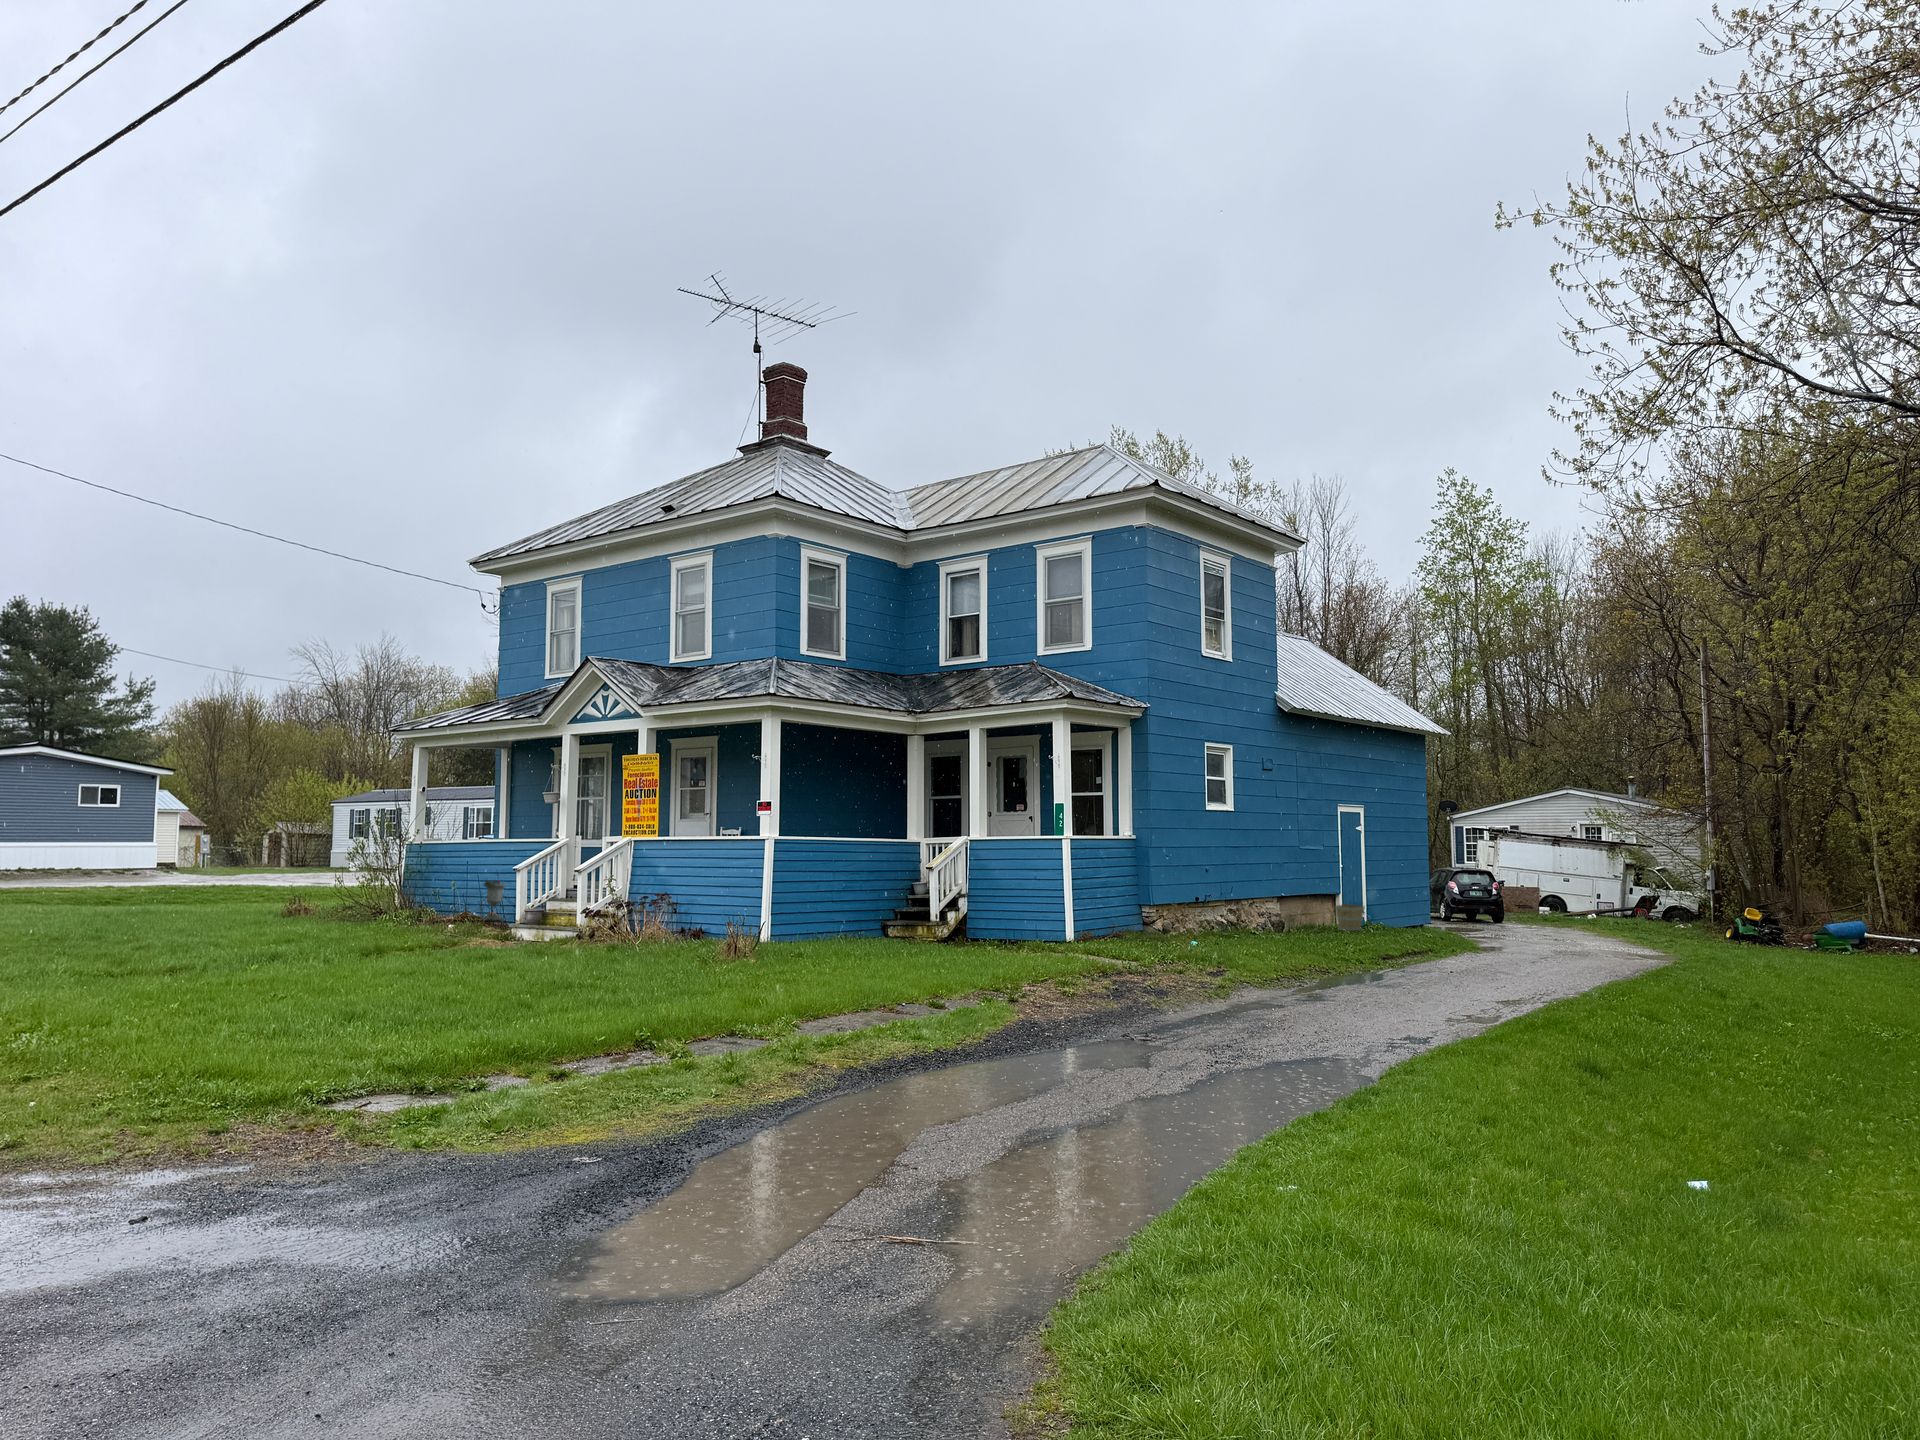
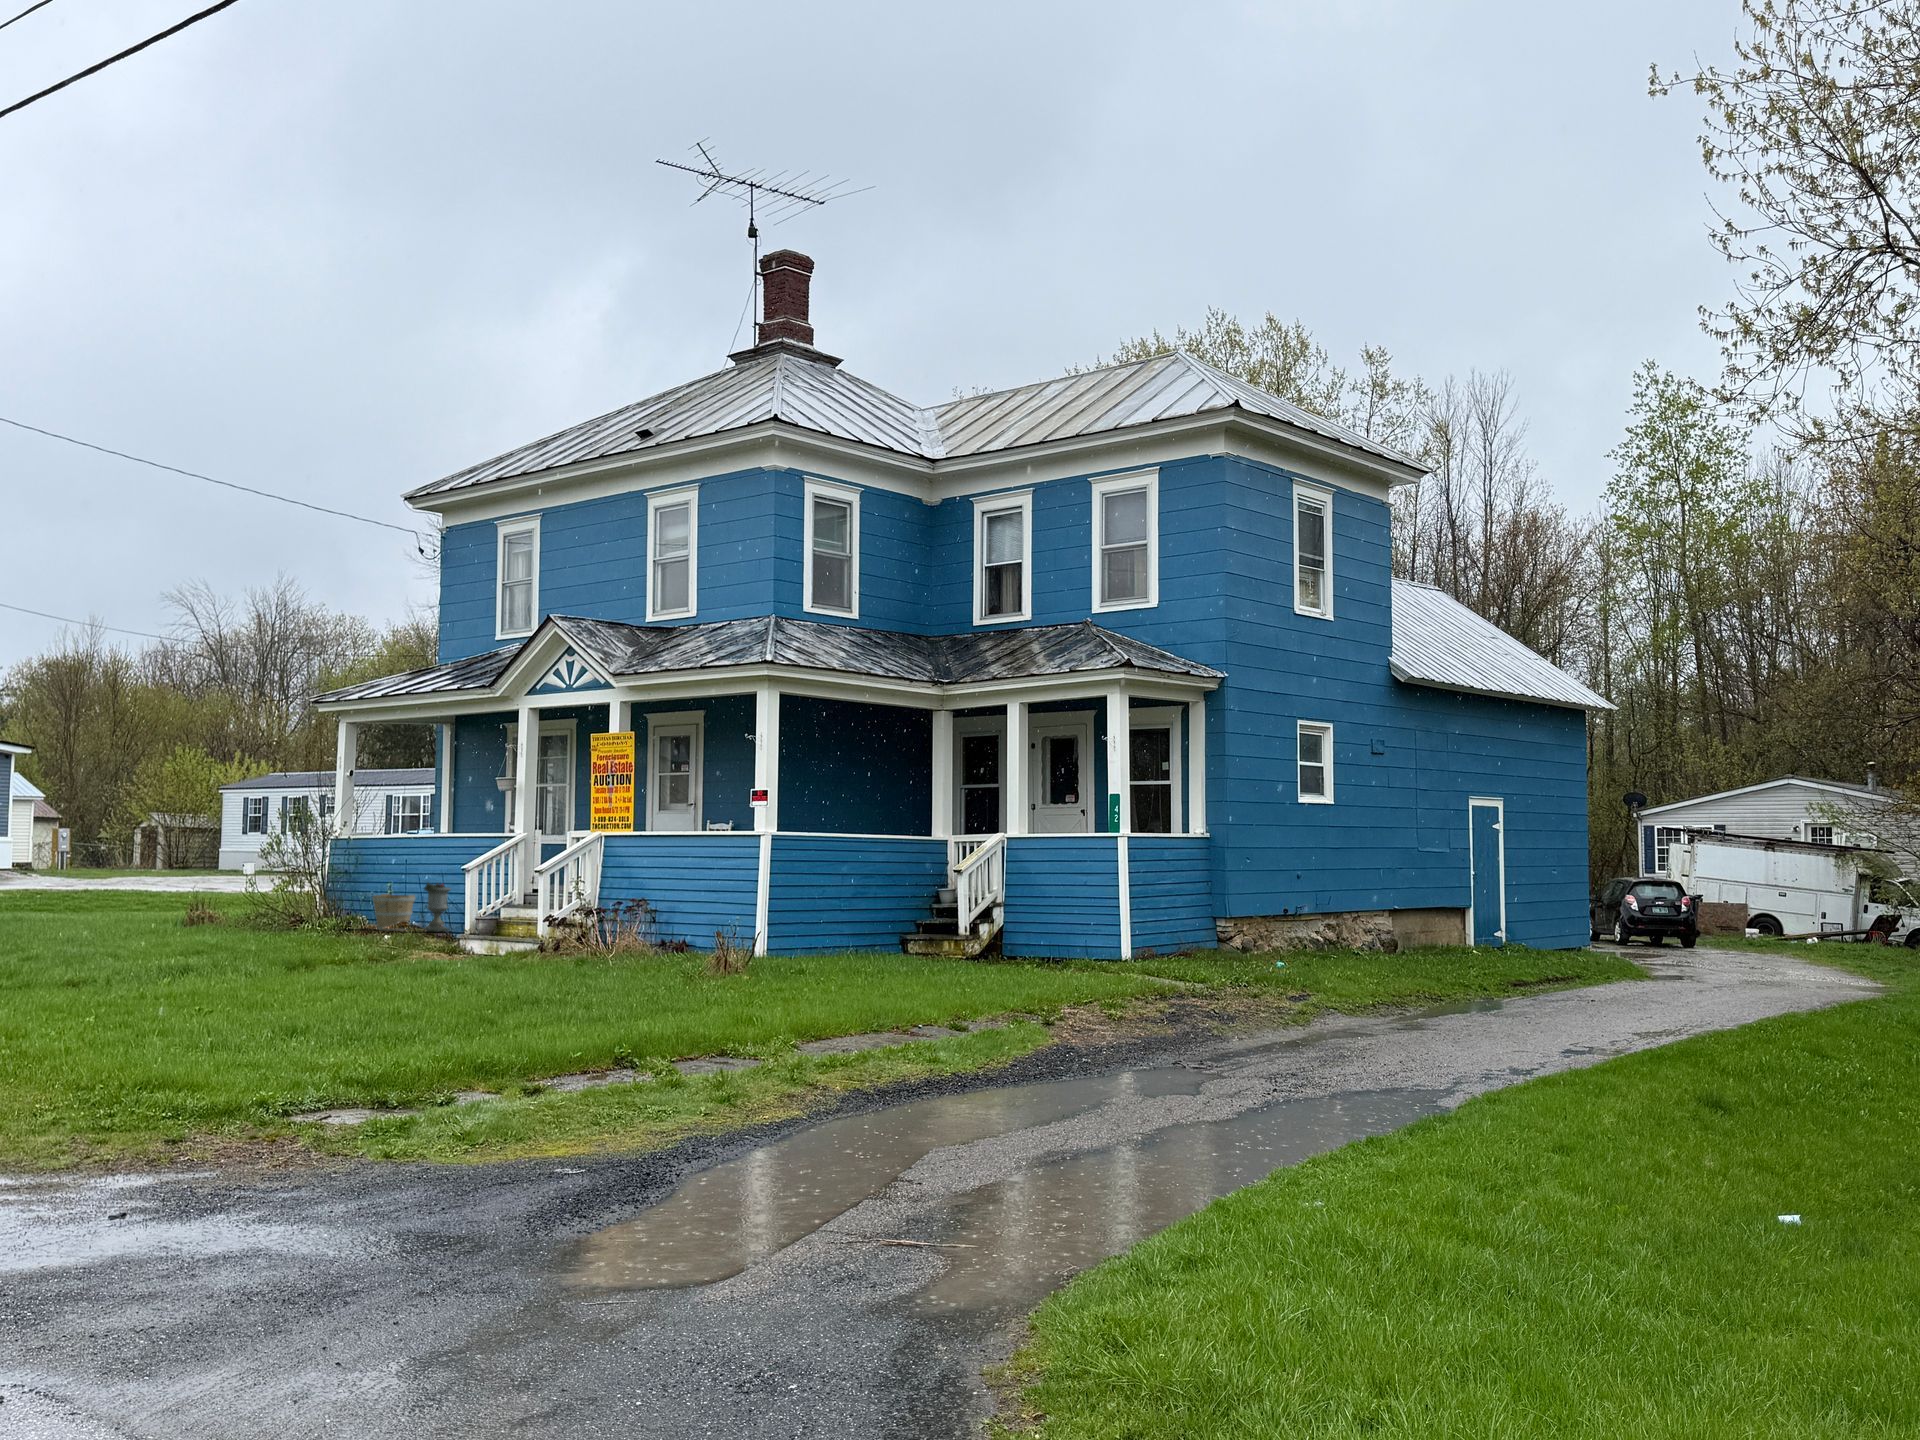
wooden bucket: present [1335,904,1365,931] -> present [373,894,415,931]

